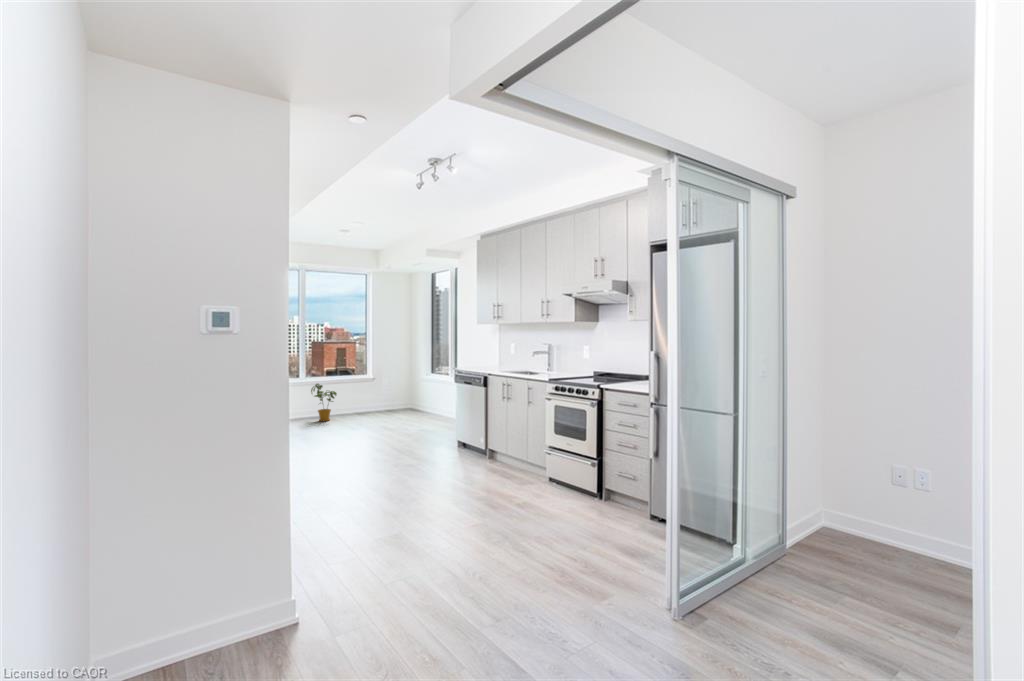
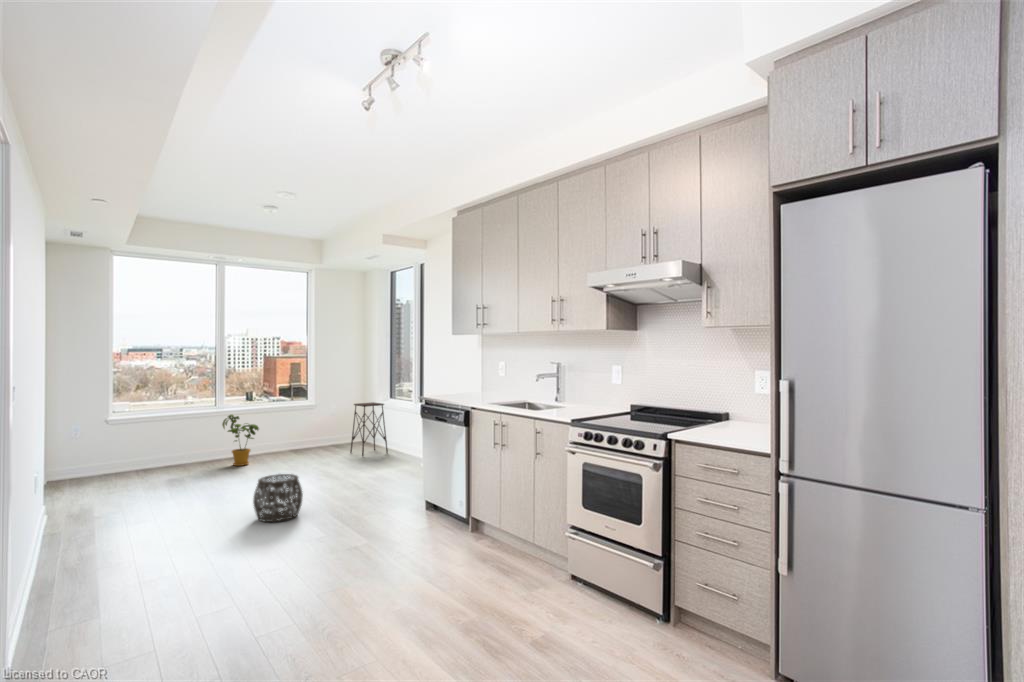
side table: none [403,376,431,416] -> present [350,402,388,456]
woven basket: none [343,421,375,452] -> present [253,474,303,522]

